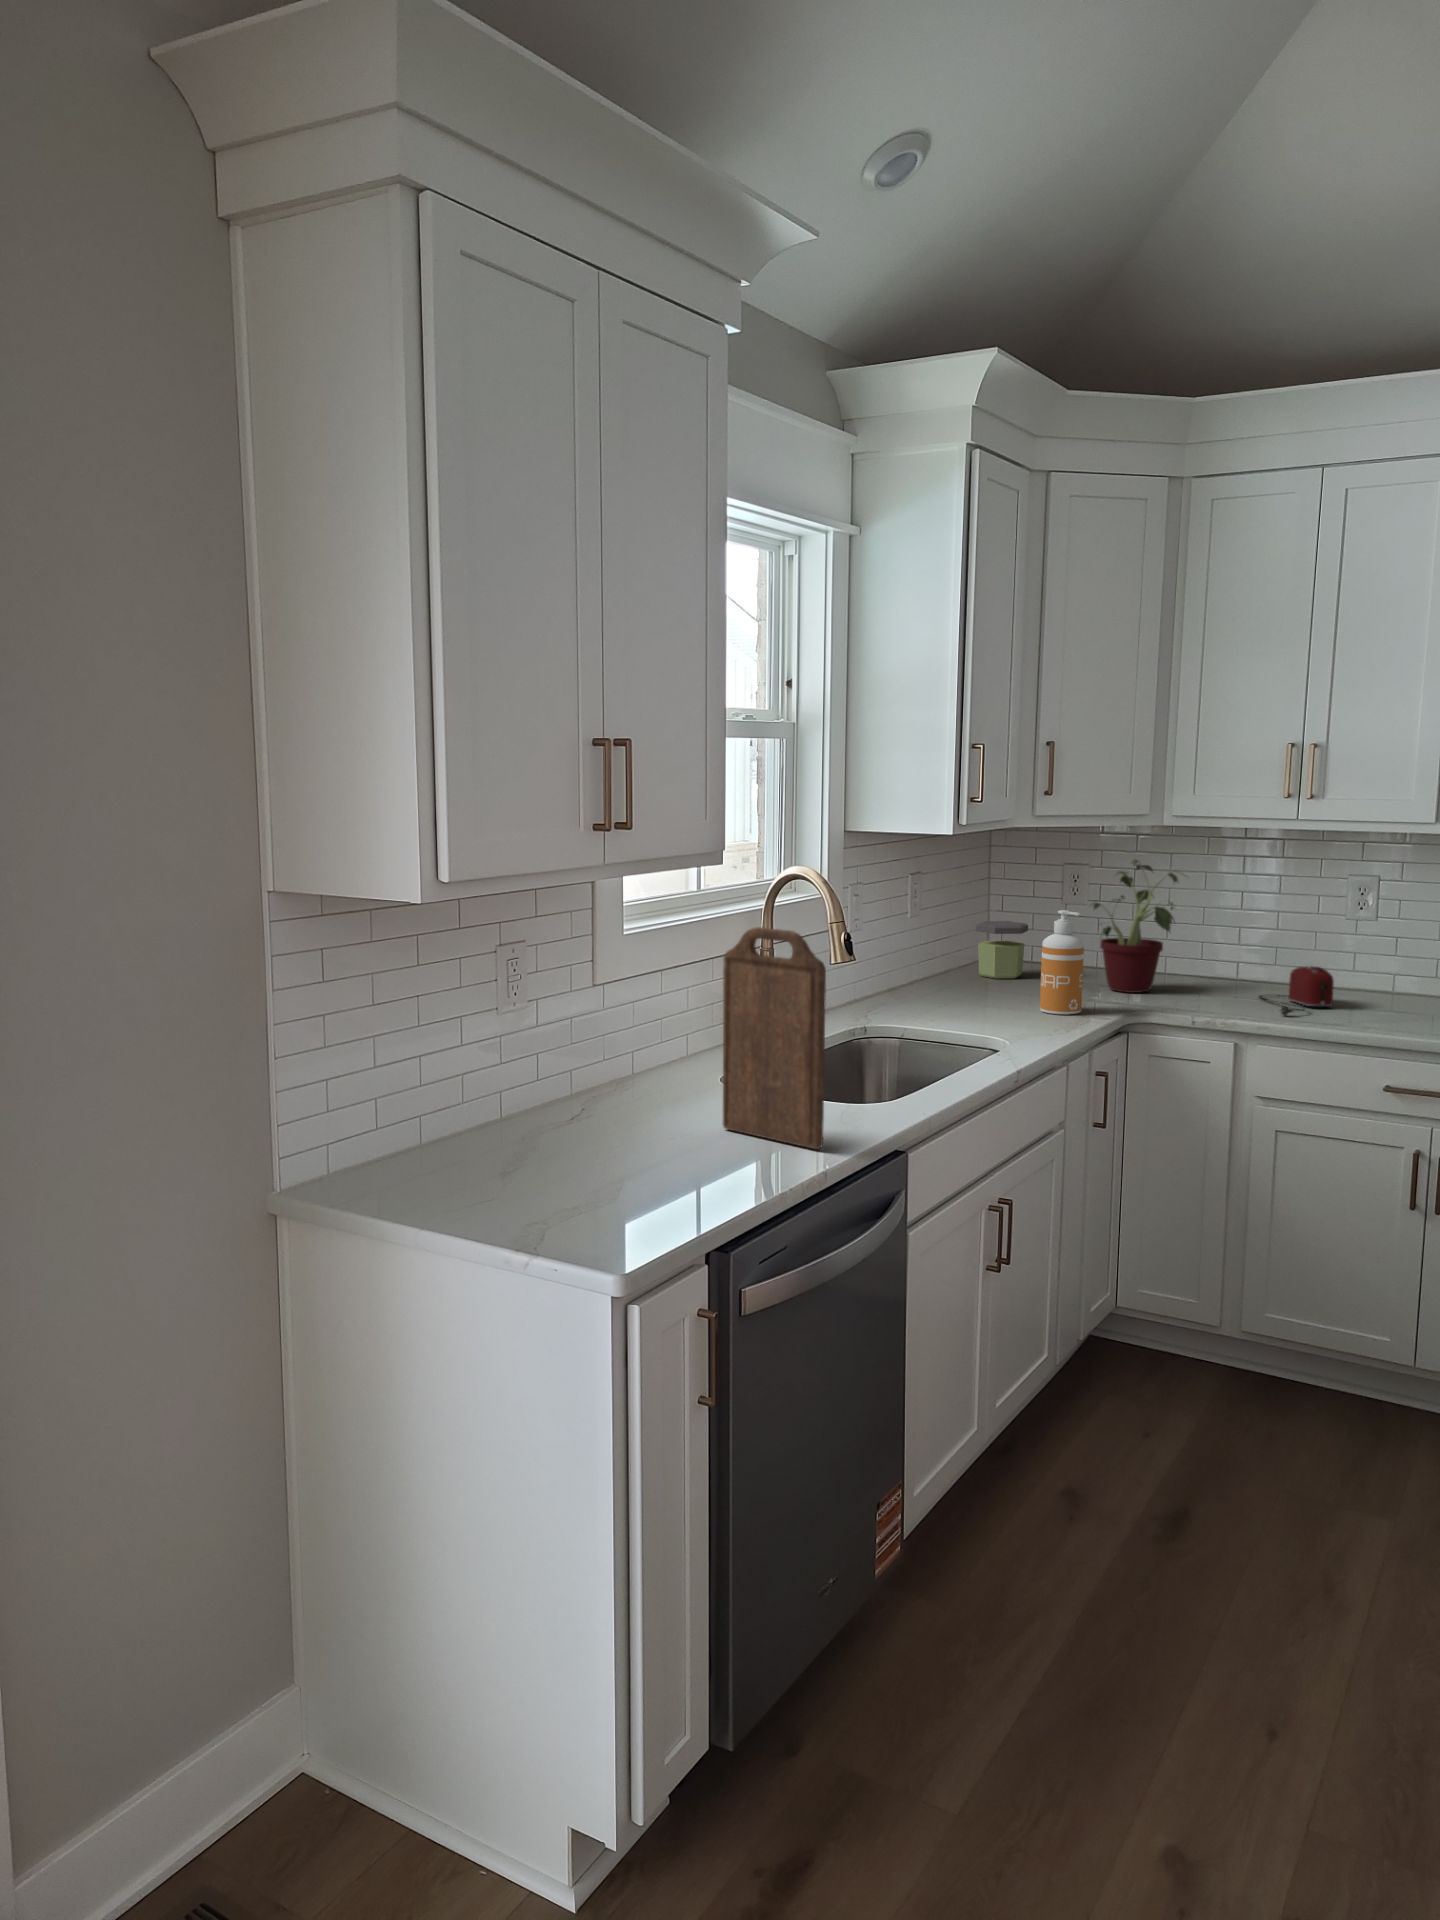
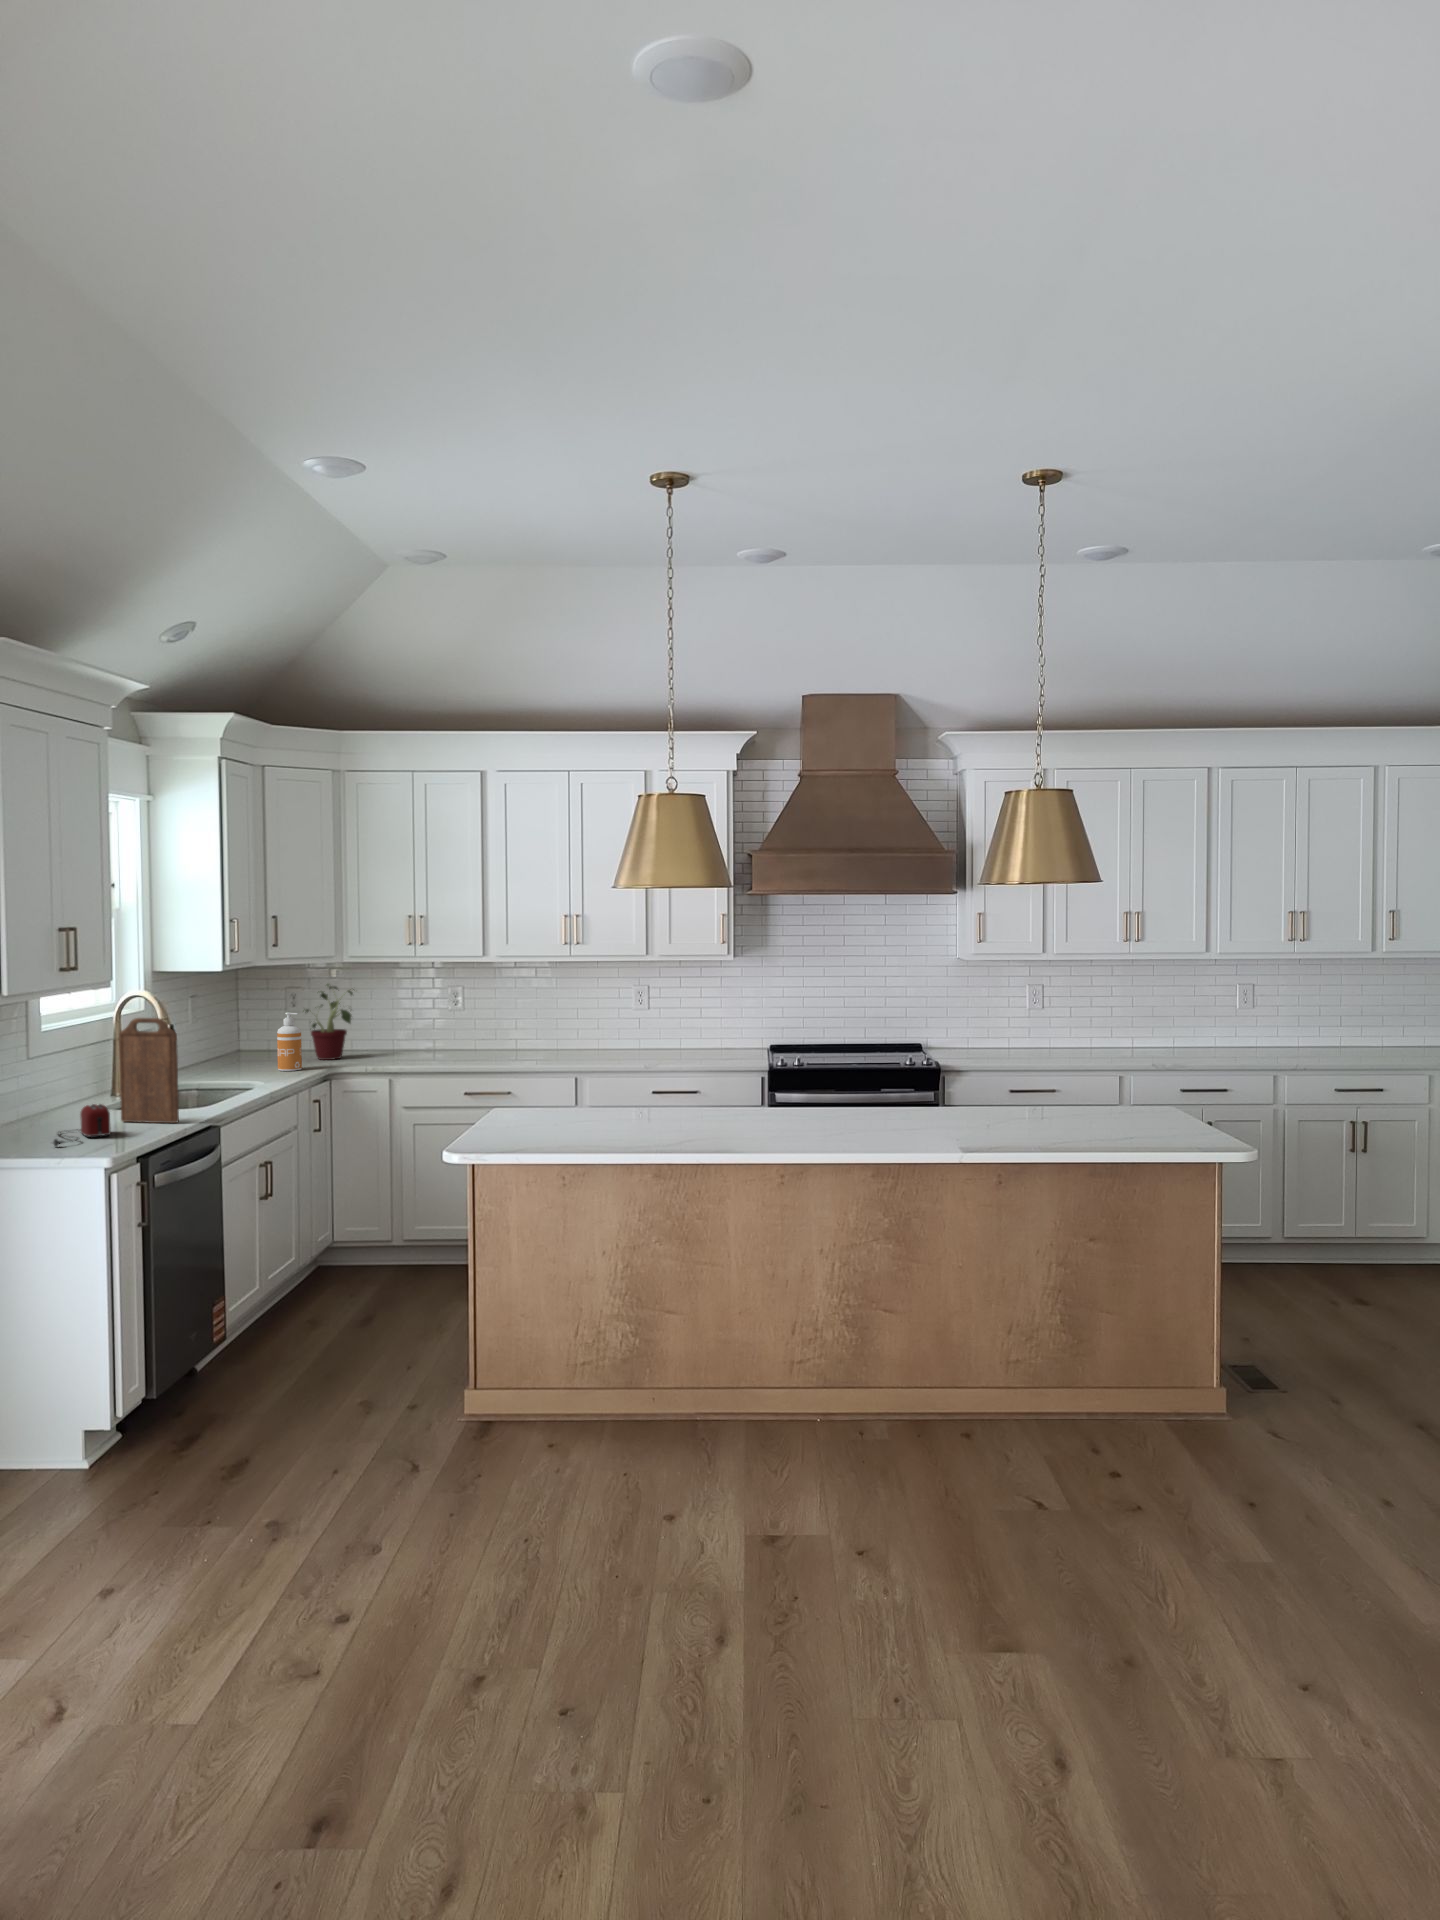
jar: present [976,921,1028,978] -> none [234,1025,266,1059]
toaster: present [1259,967,1334,1016] -> present [53,1104,111,1146]

